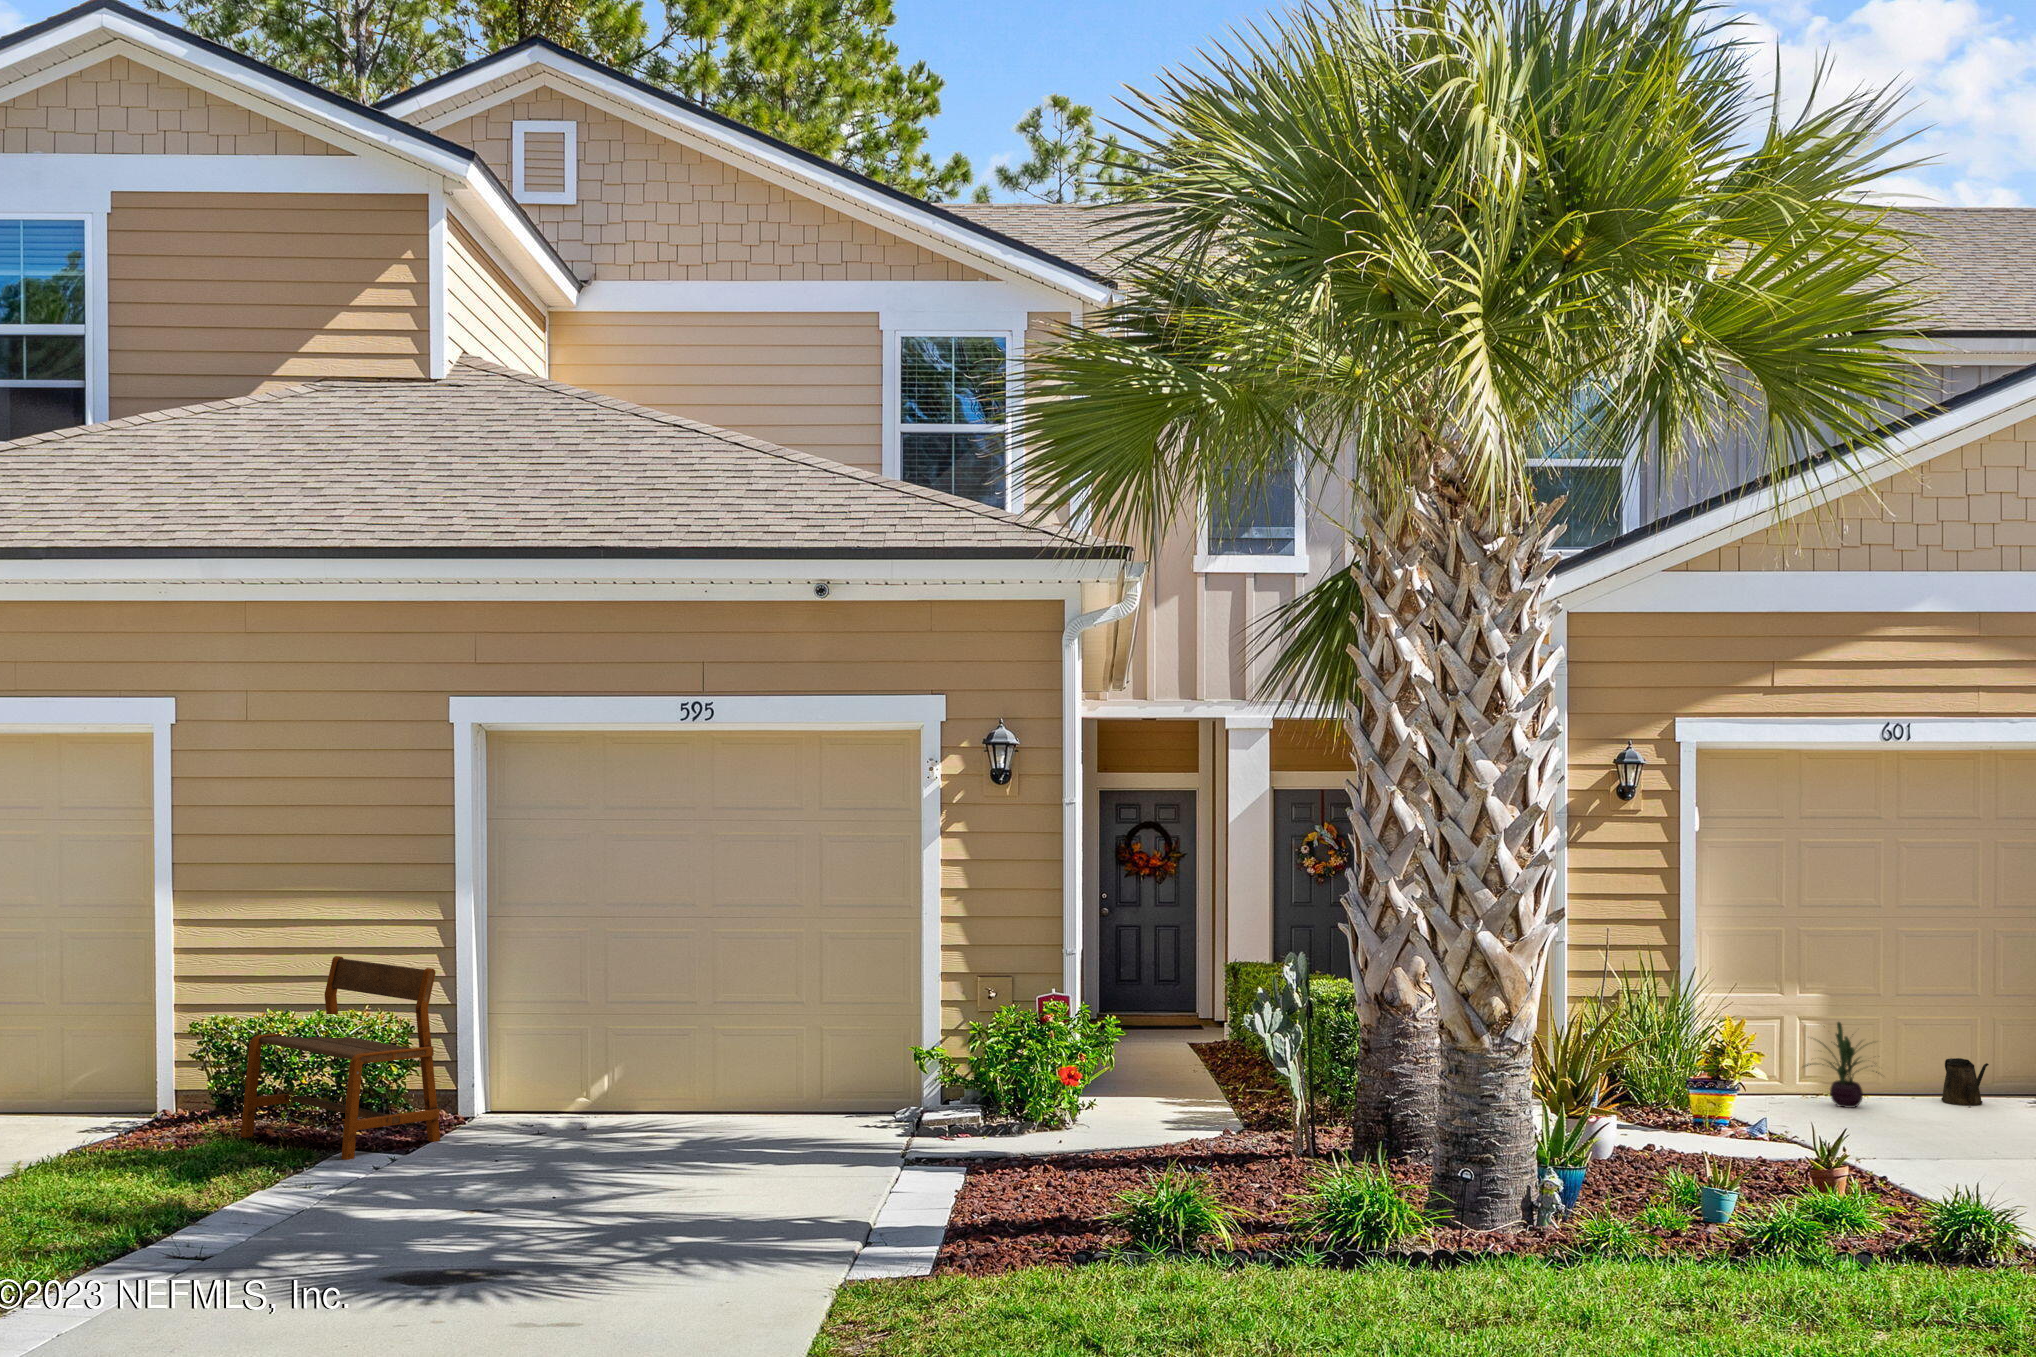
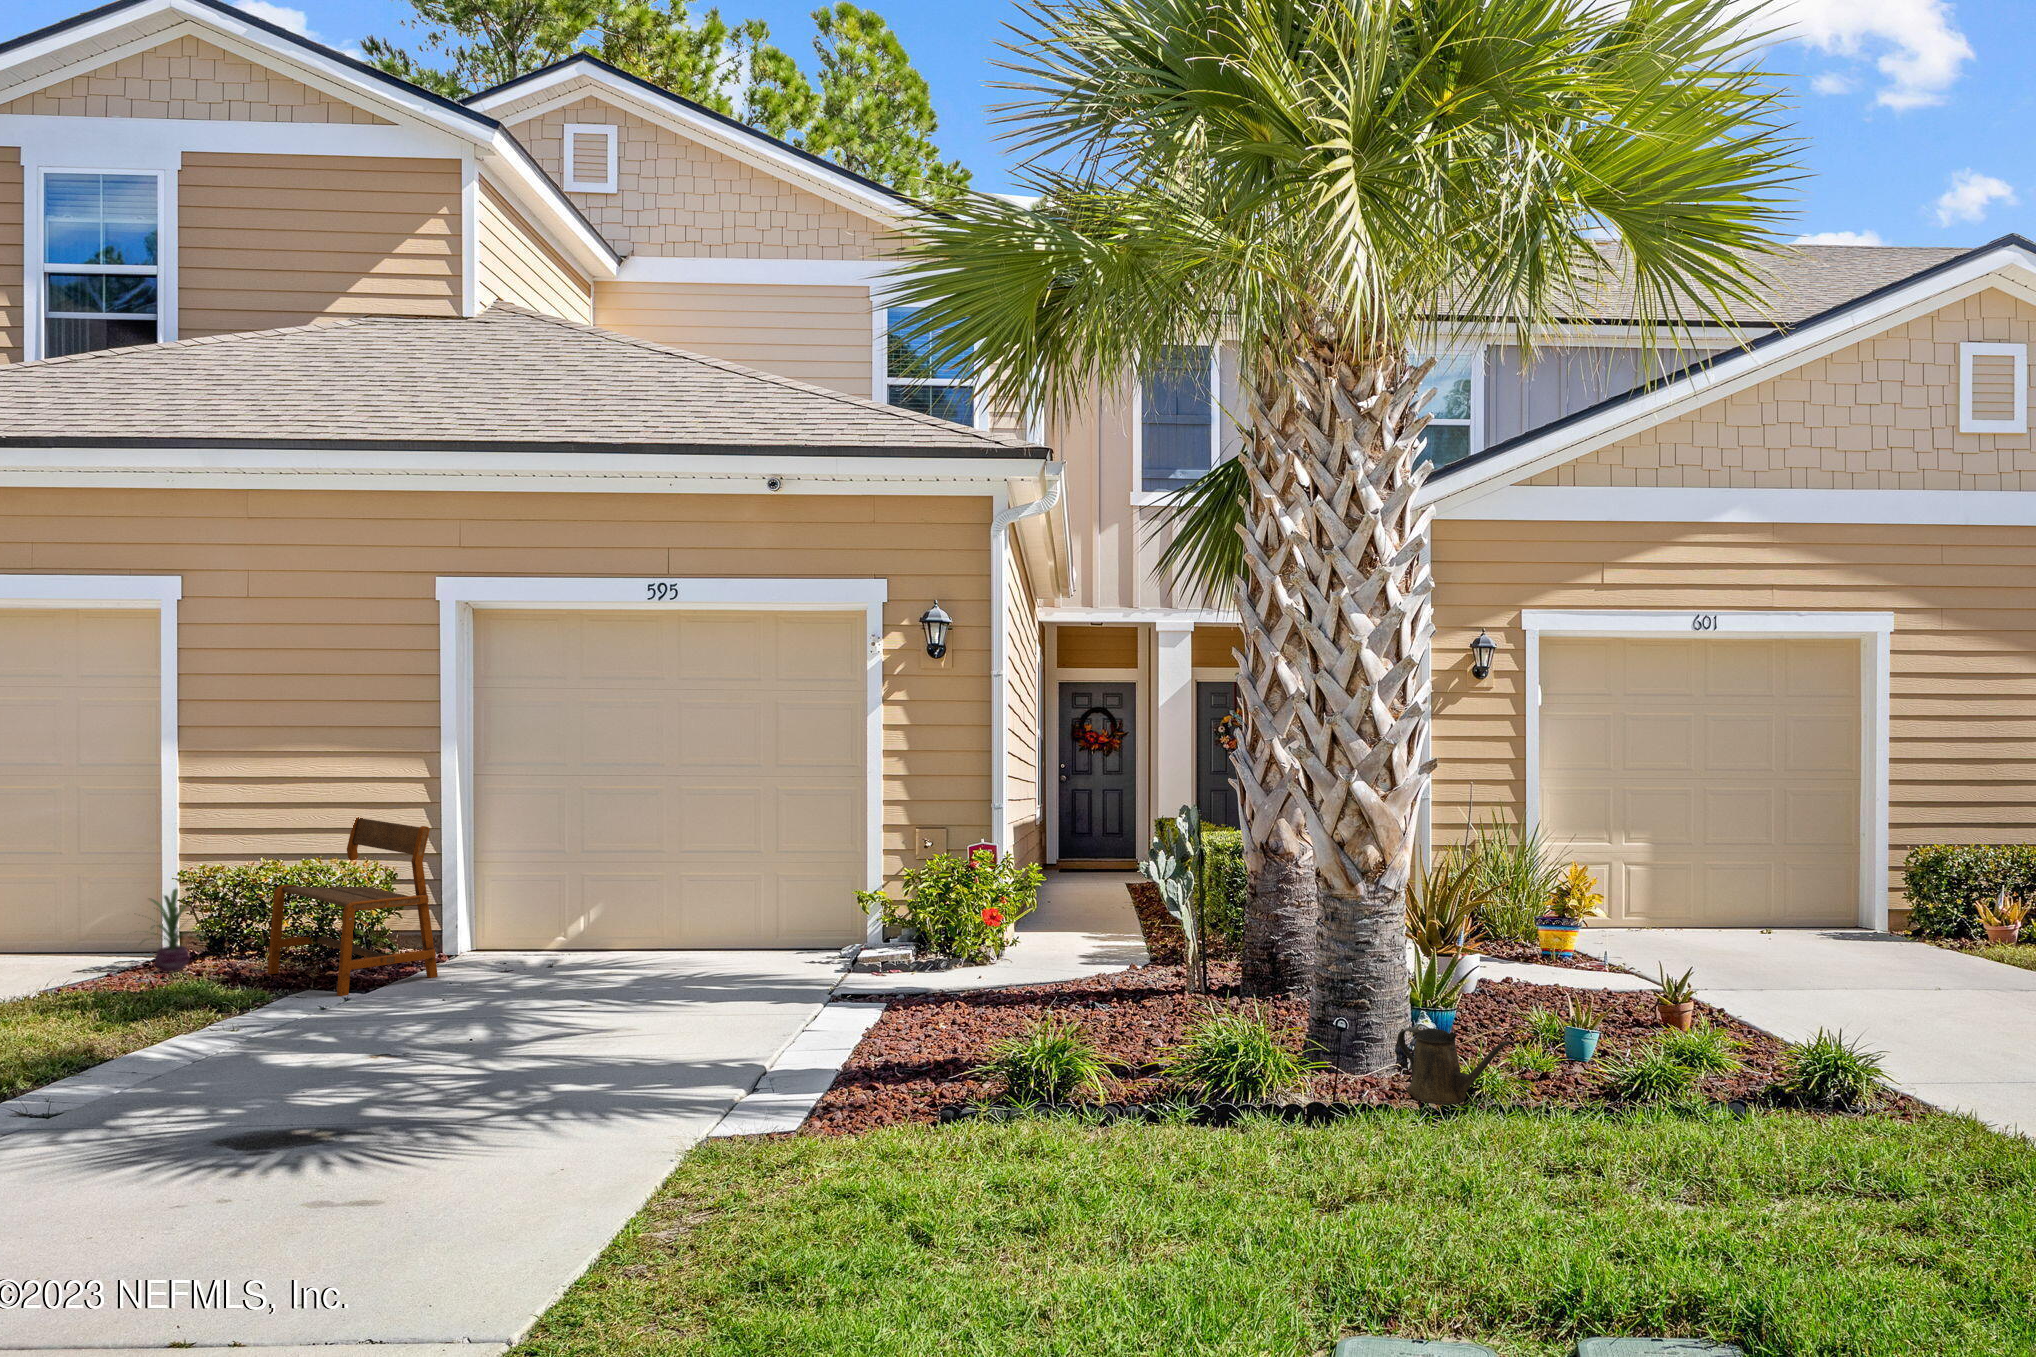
decorative plant: present [1807,1022,1879,1108] -> present [149,889,203,973]
watering can: present [1941,1058,1989,1106] -> present [1397,1027,1511,1104]

